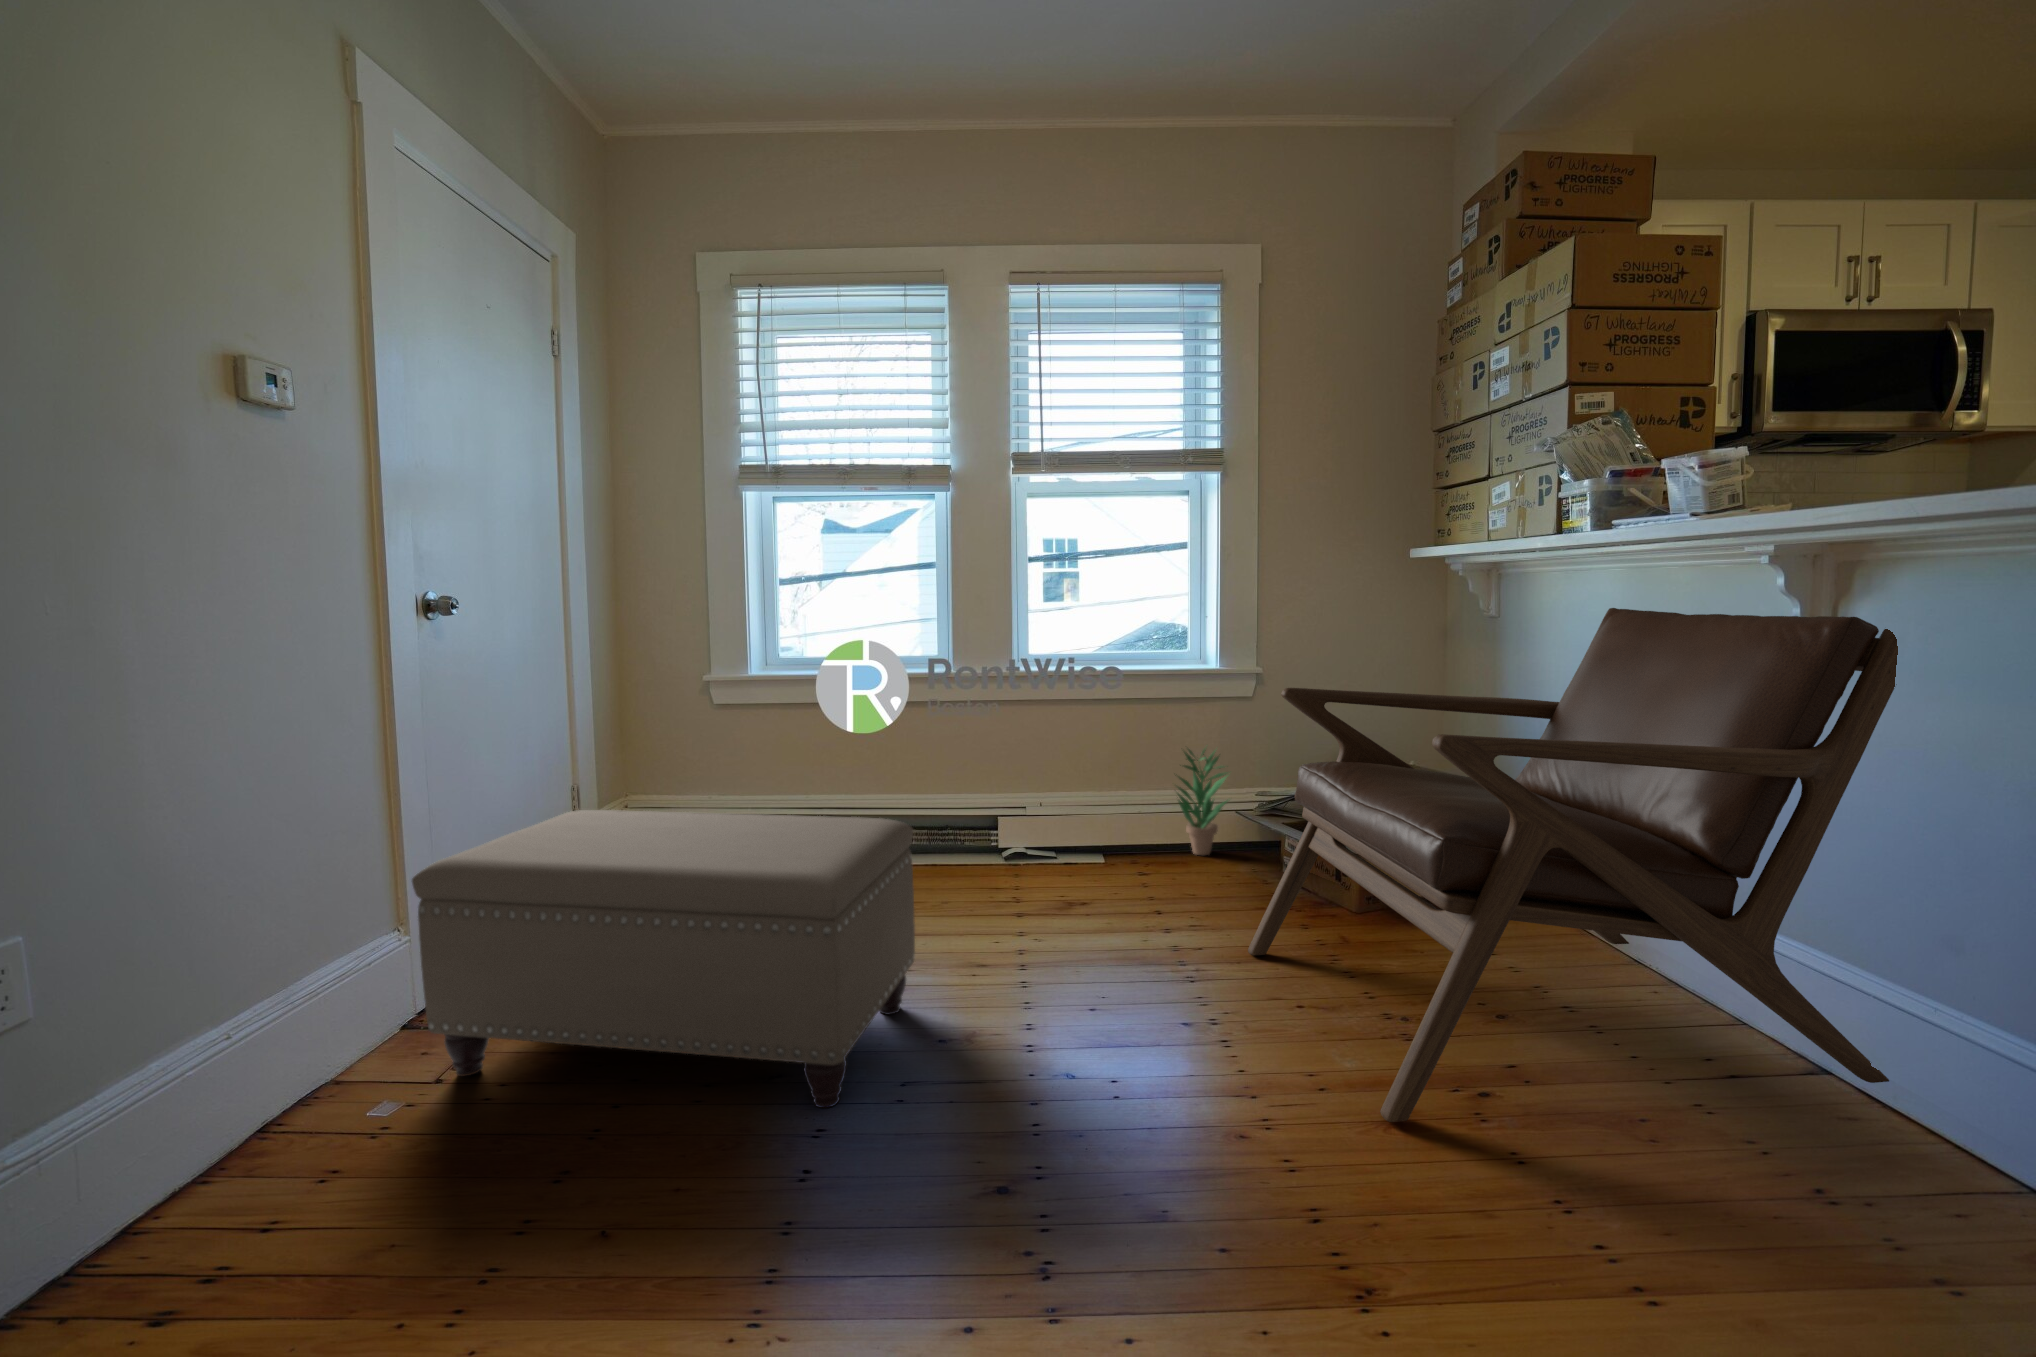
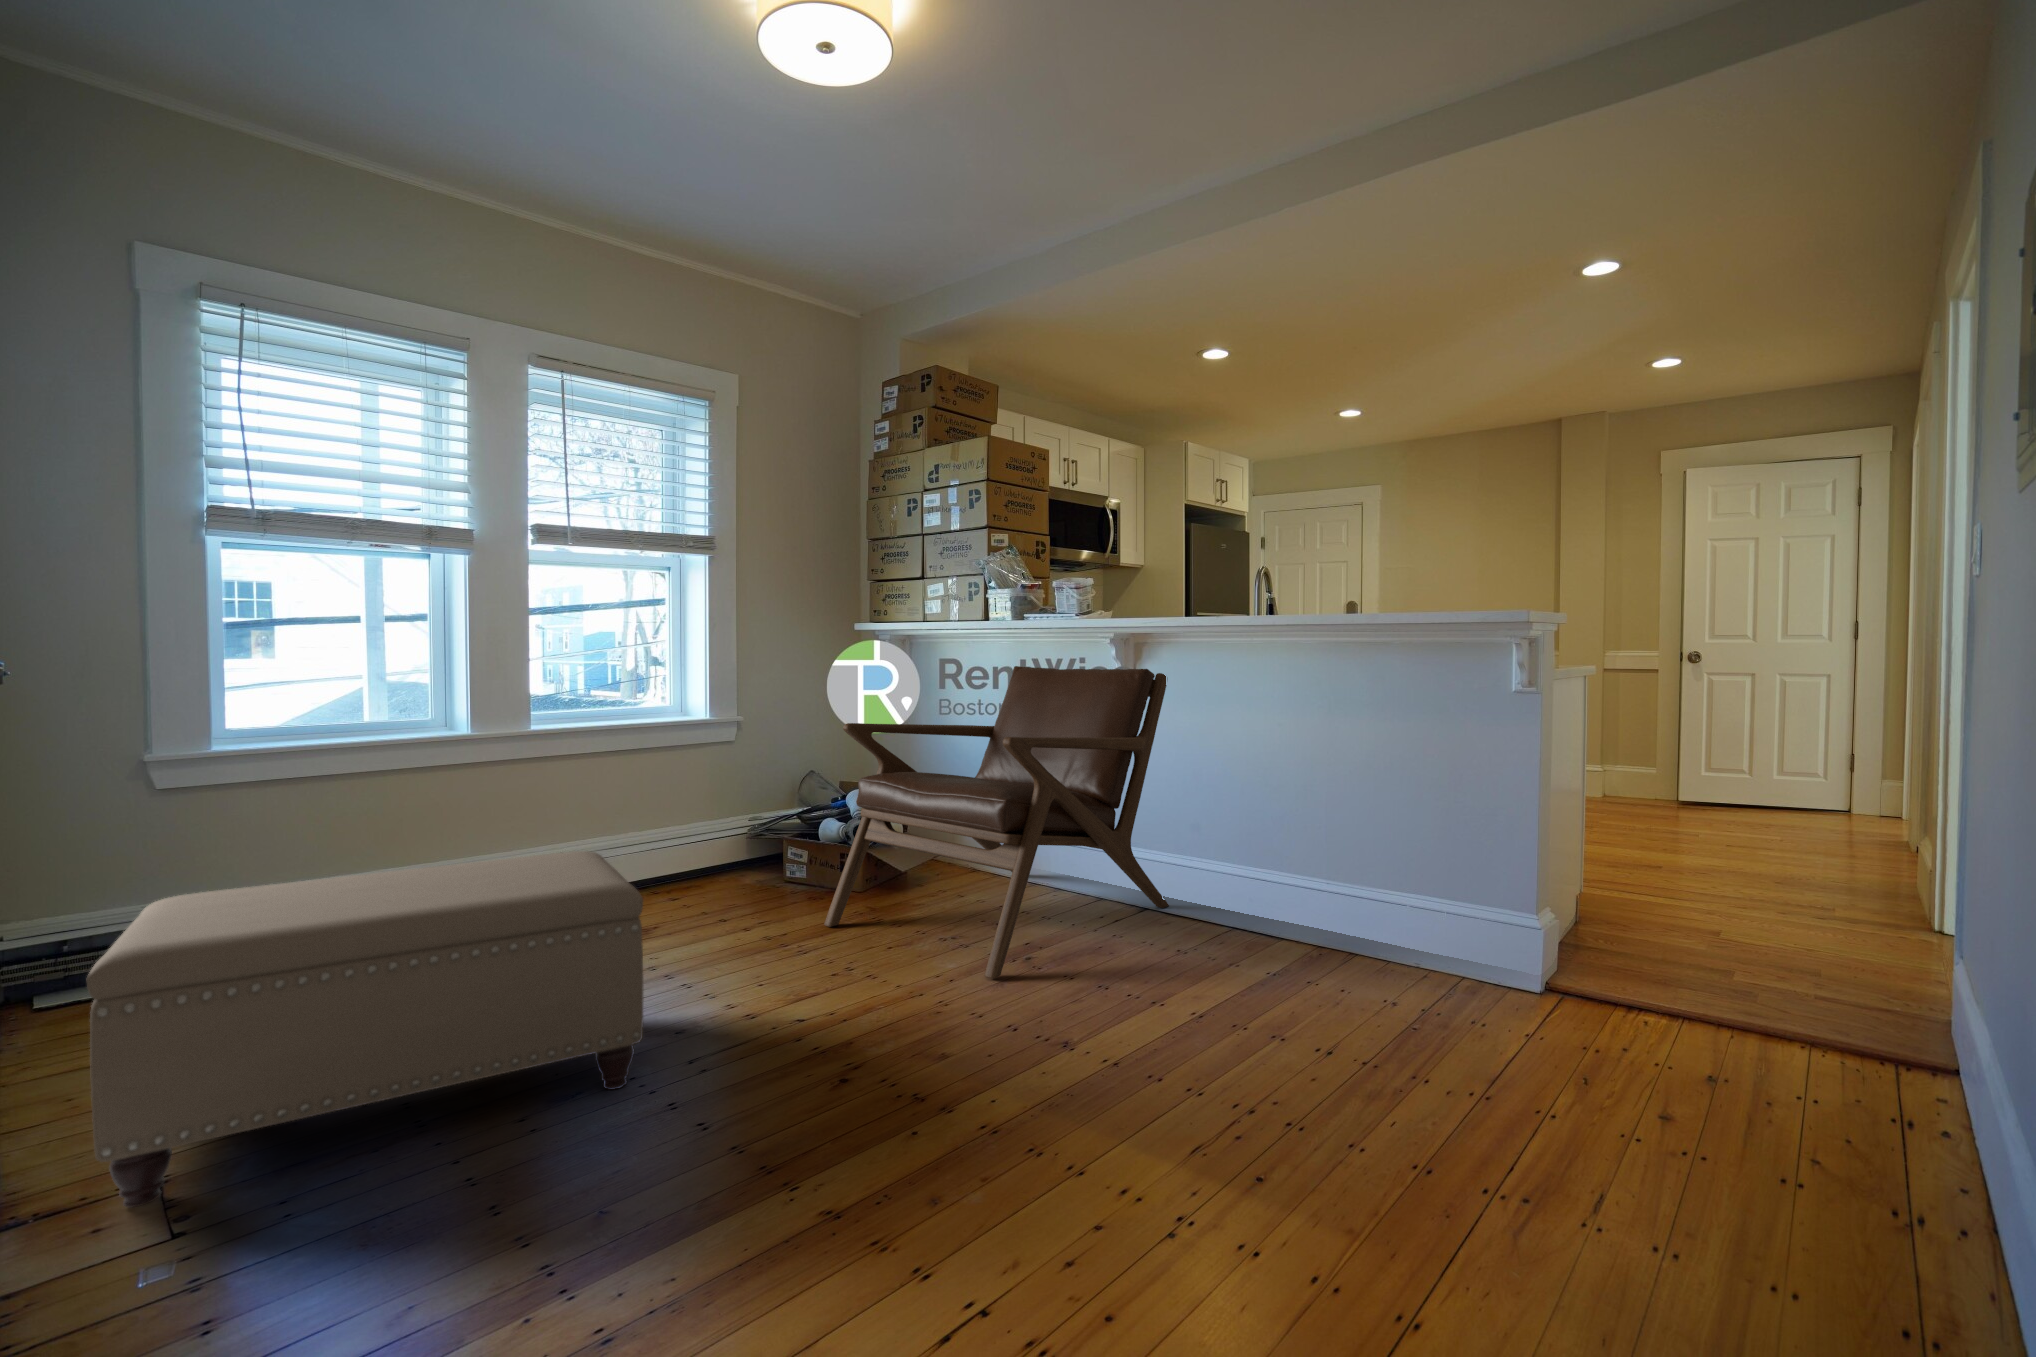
potted plant: present [1178,749,1227,855] -> none [689,782,745,879]

